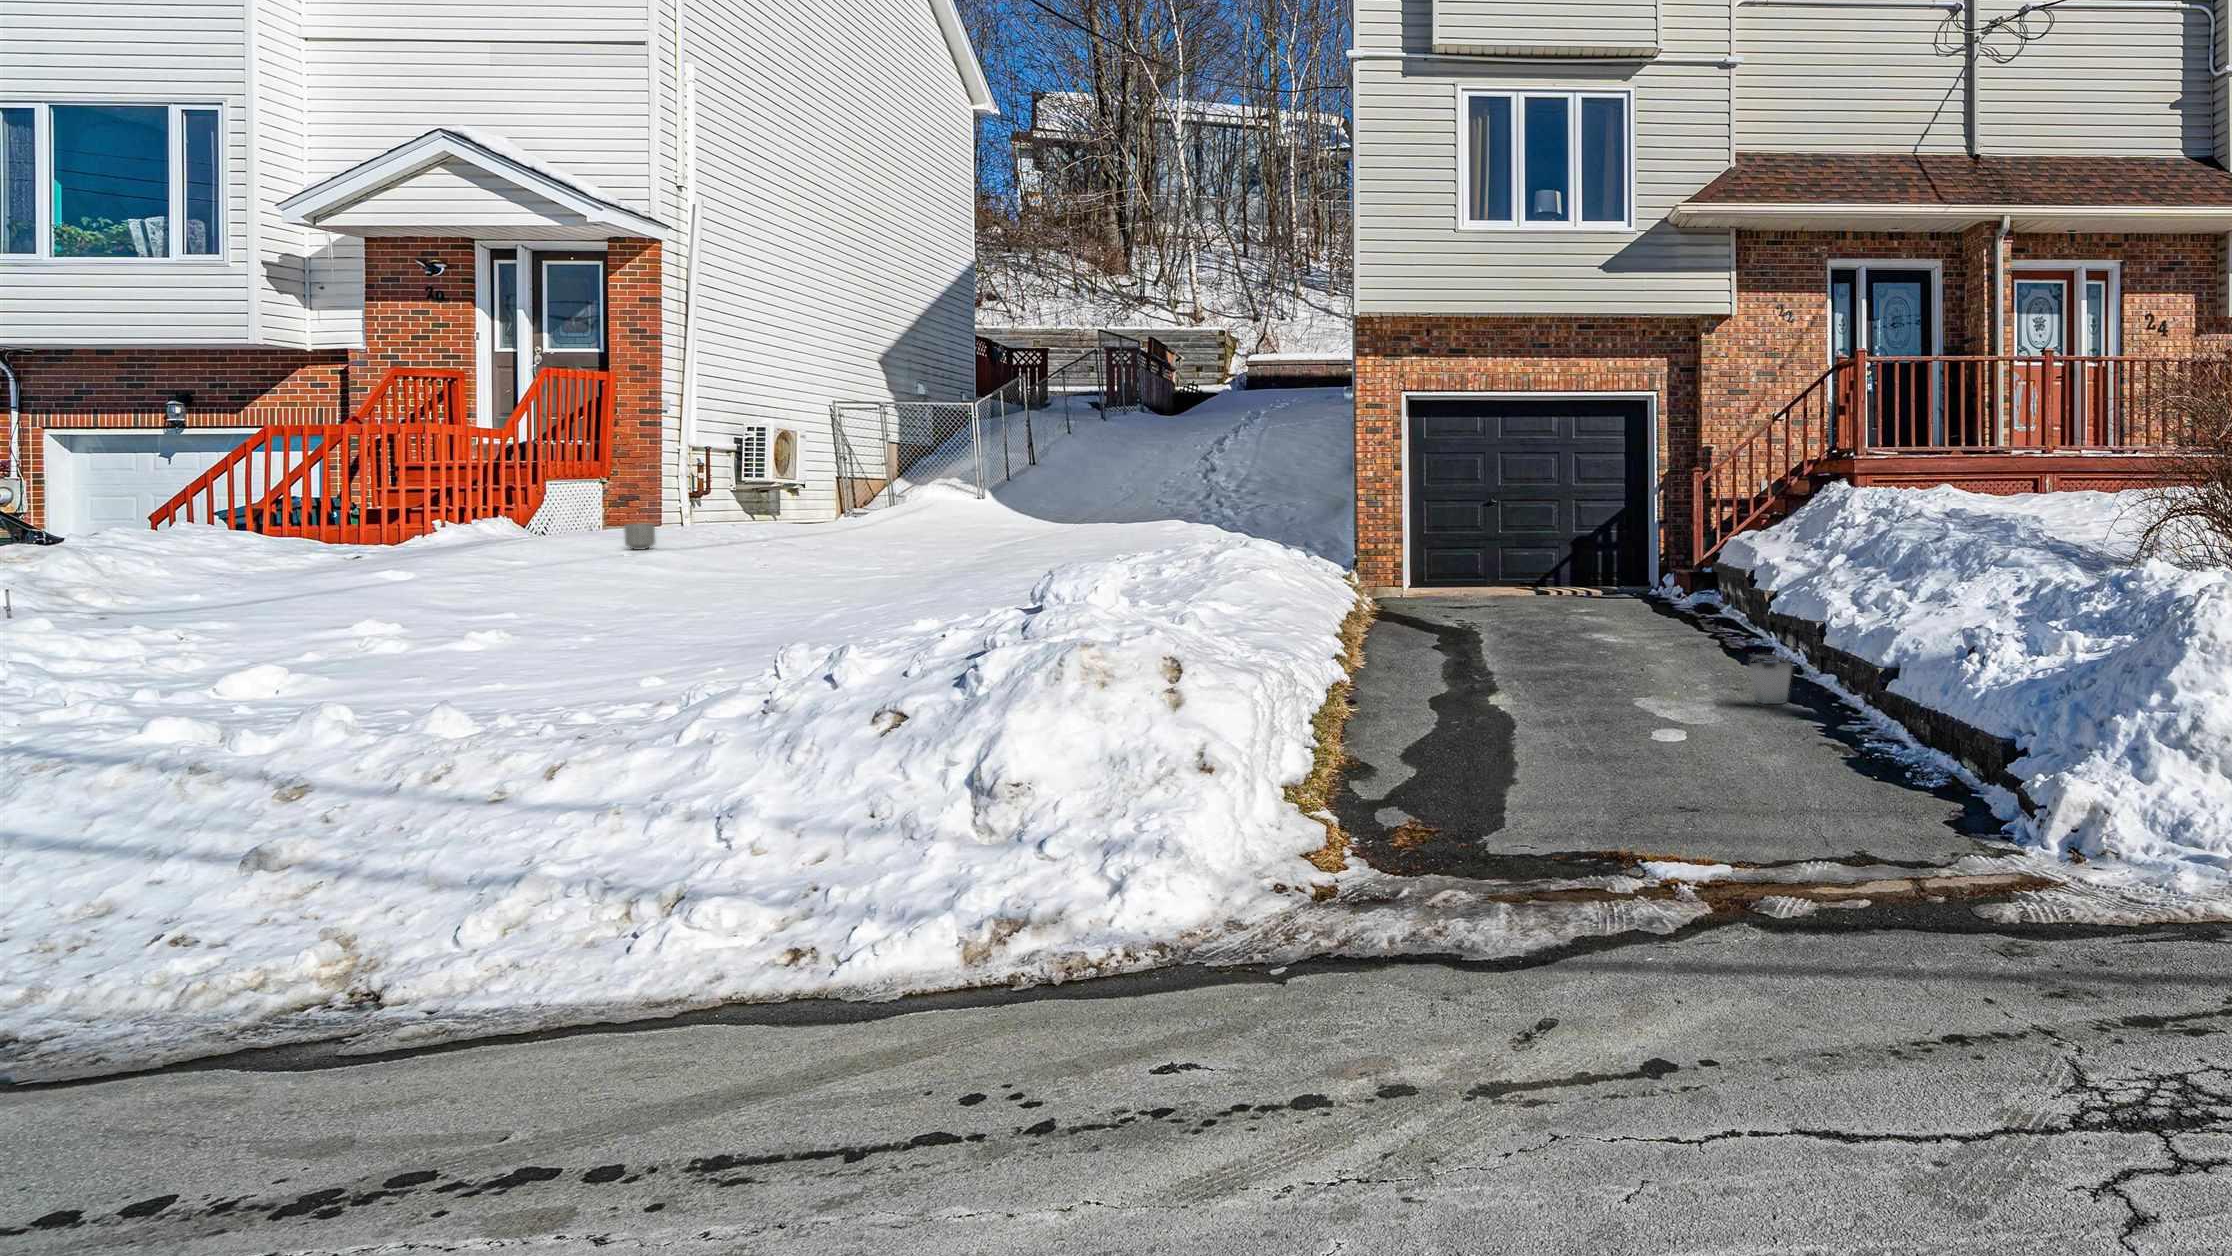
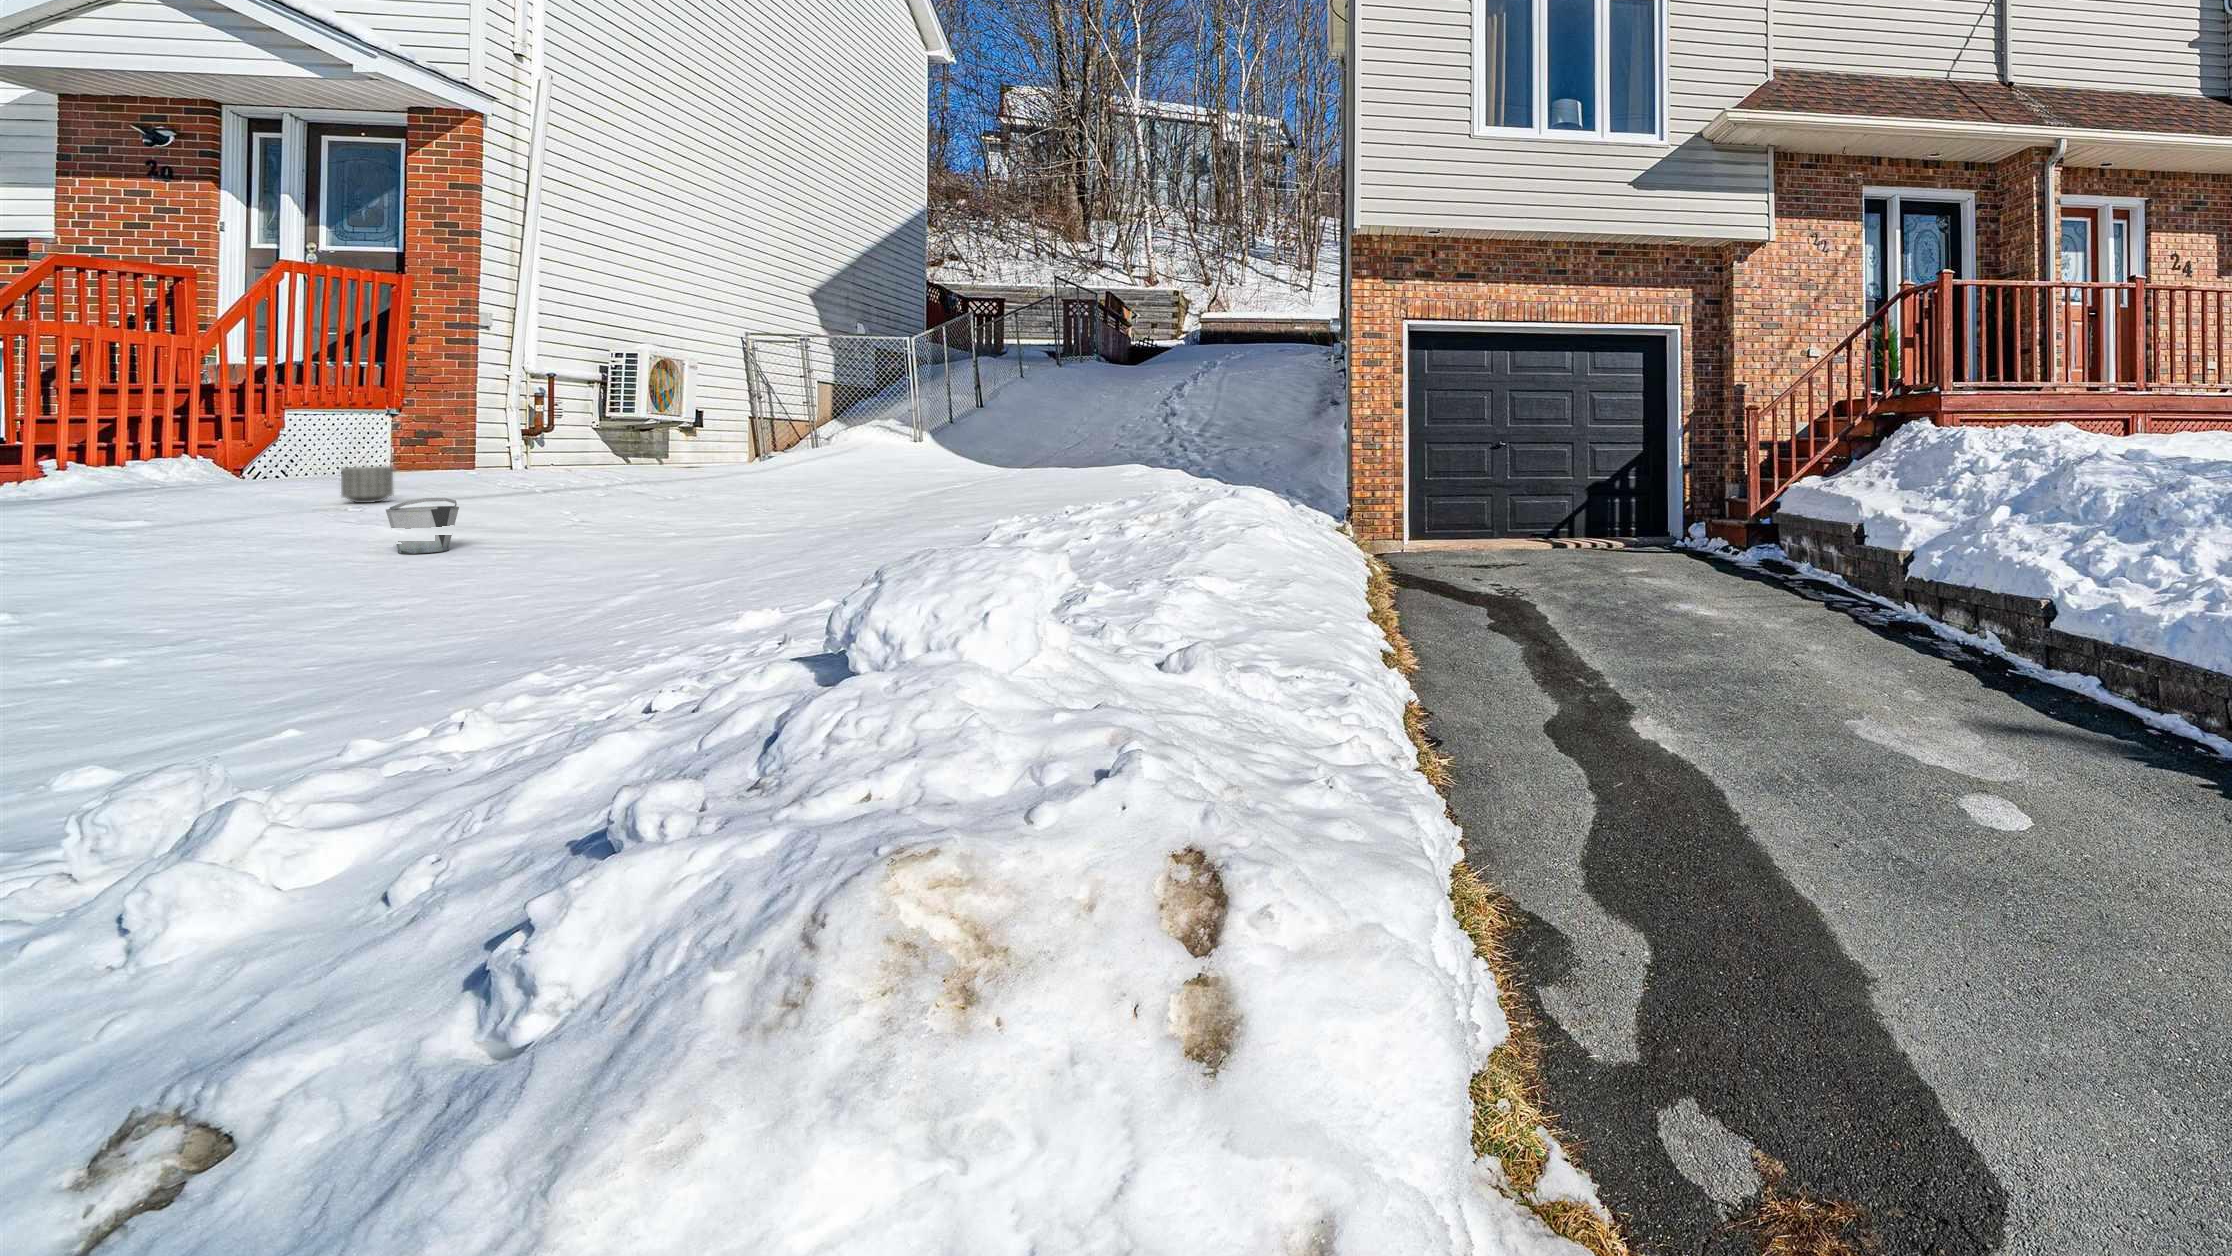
bucket: present [1749,655,1793,704] -> present [386,498,459,554]

